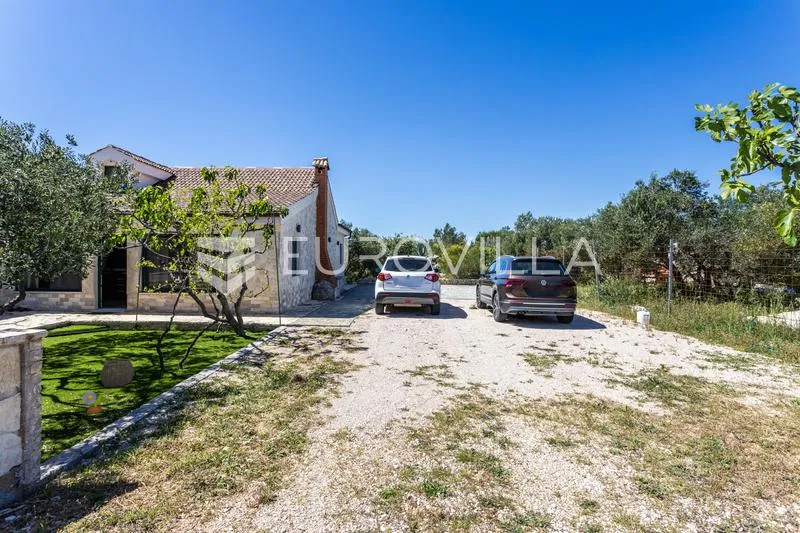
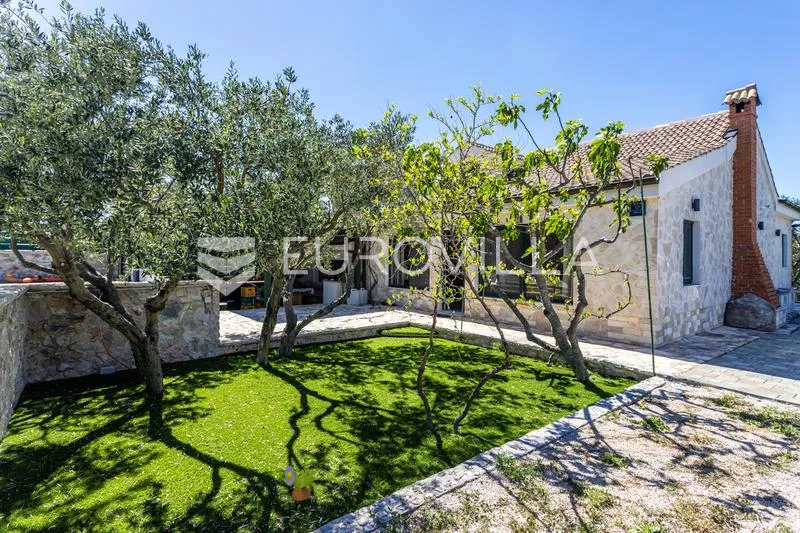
woven basket: present [101,359,134,387] -> none [355,402,392,445]

